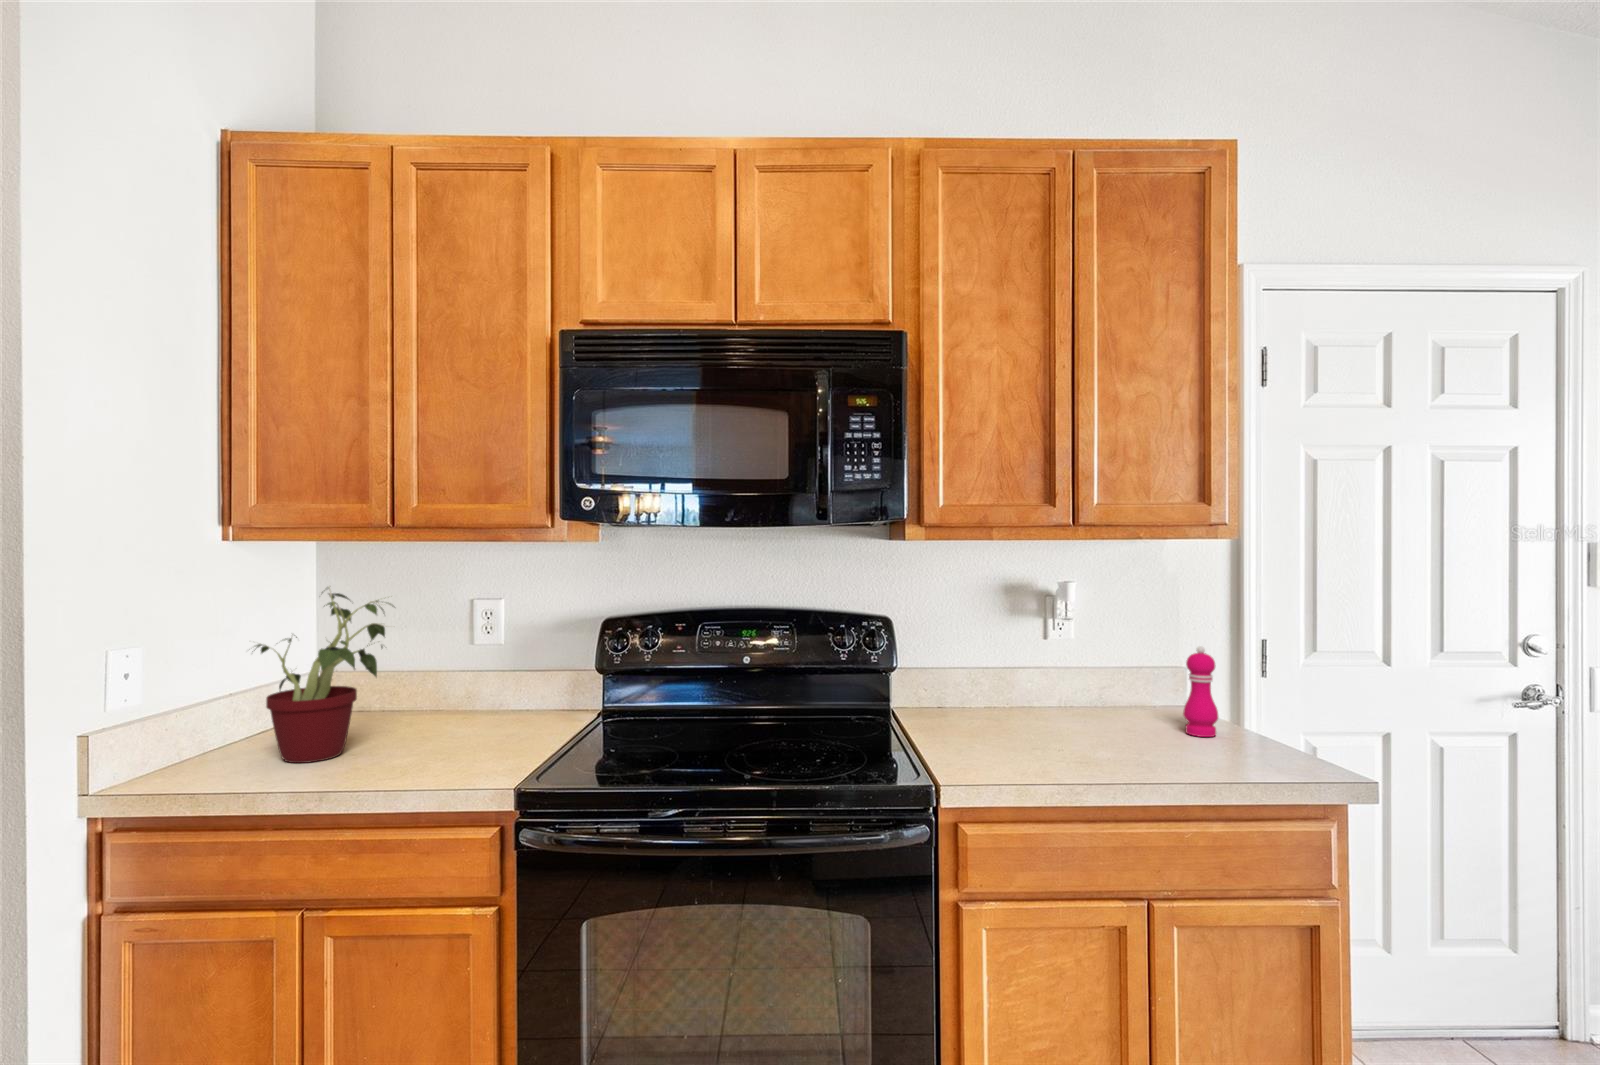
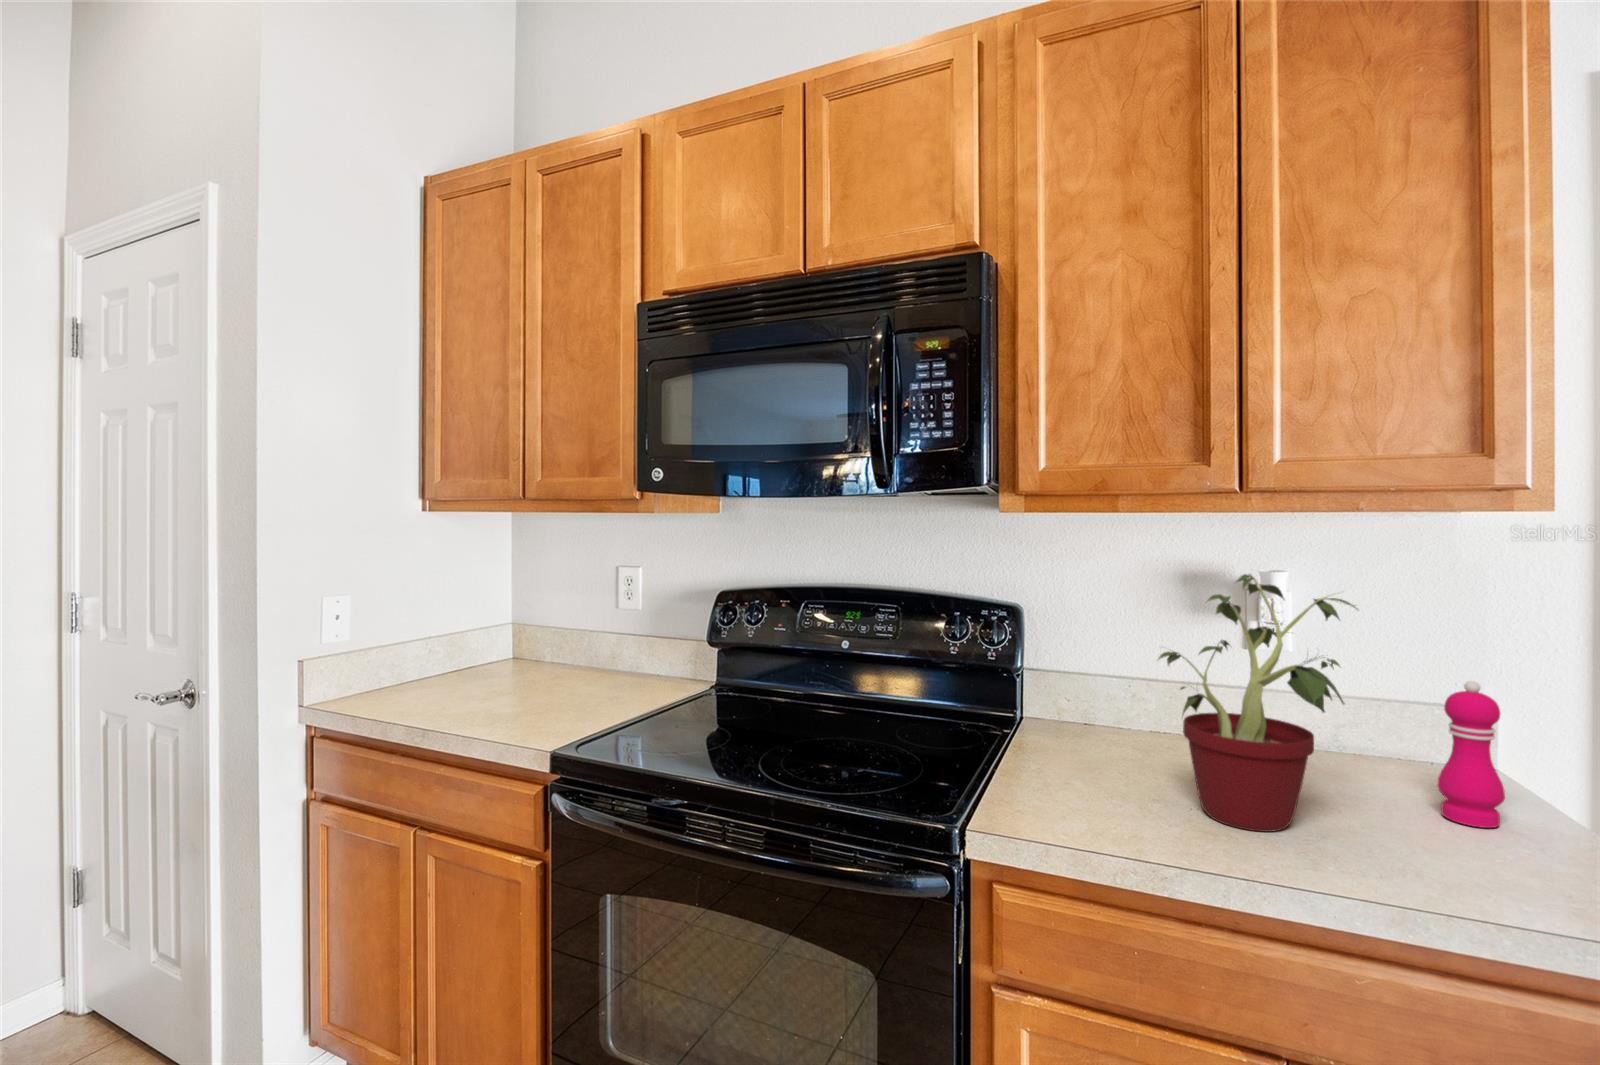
potted plant: present [254,587,392,763] -> present [1159,574,1357,832]

